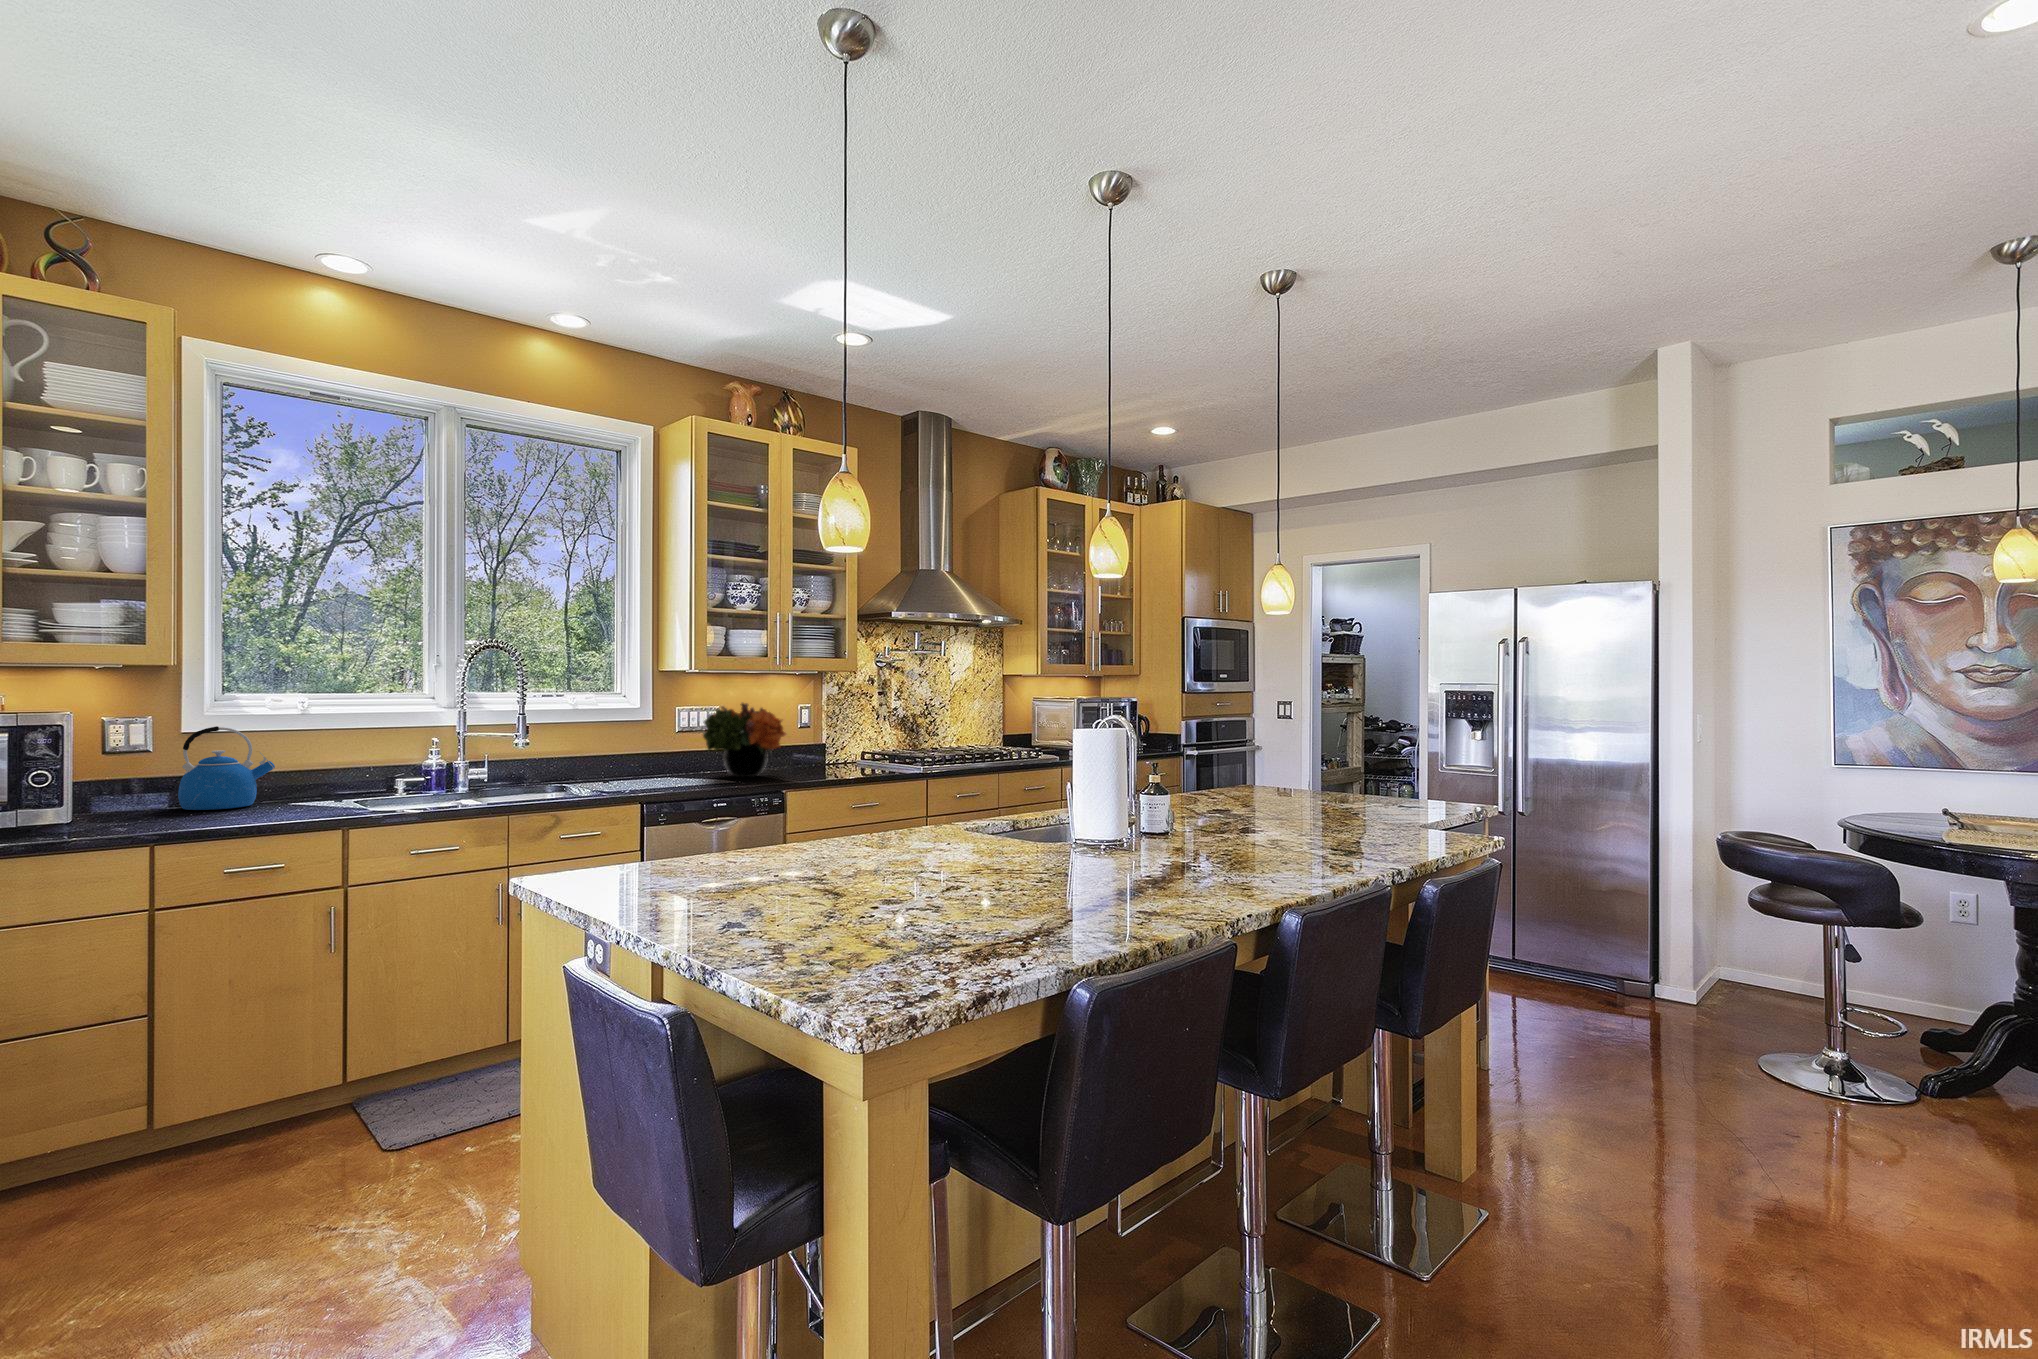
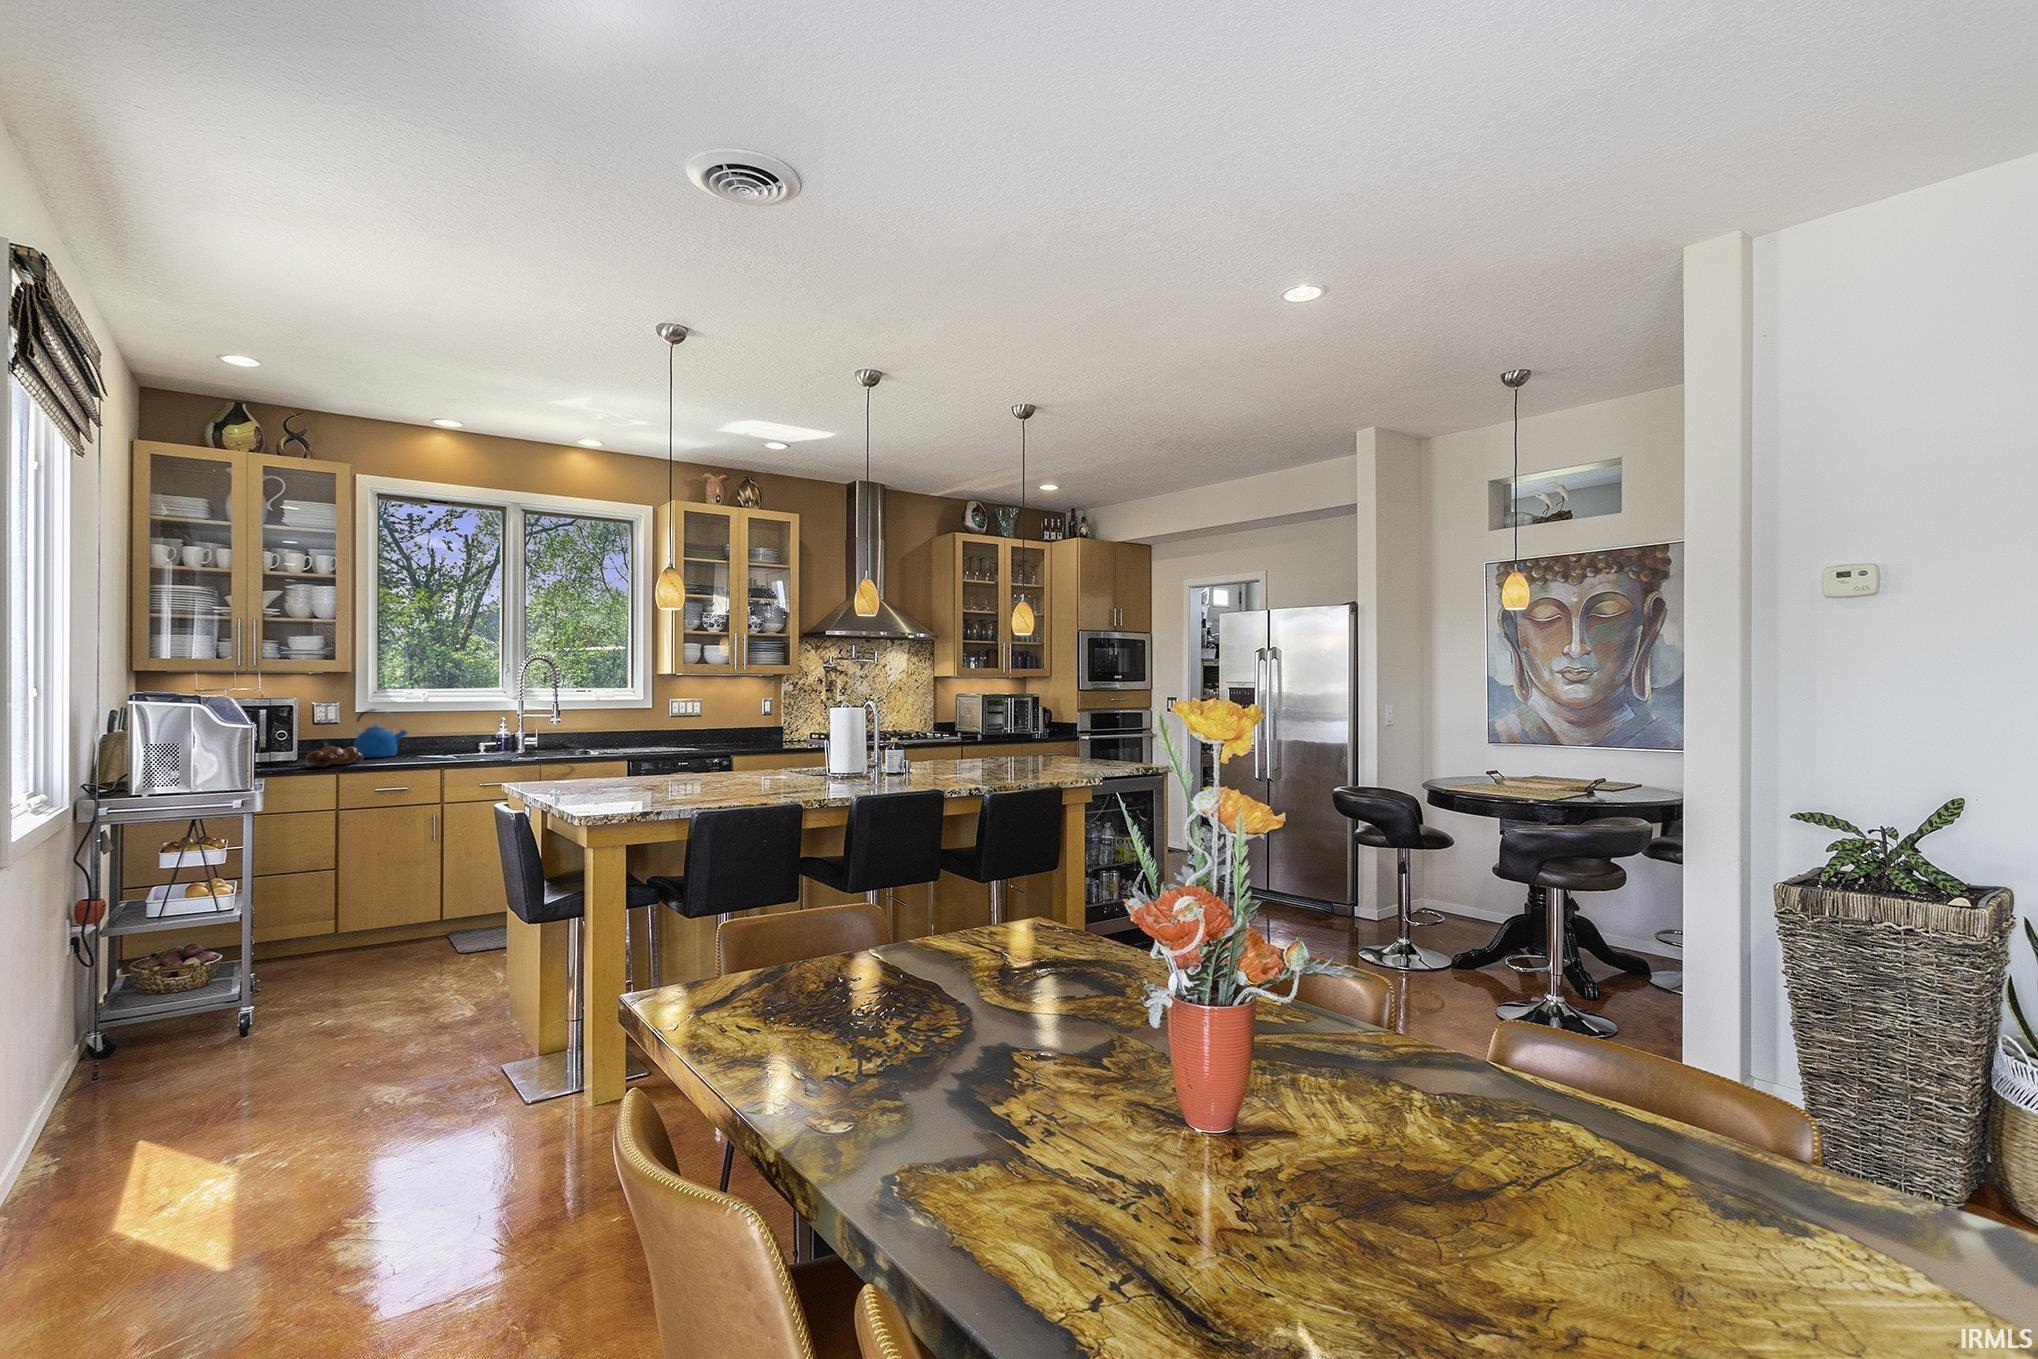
flower arrangement: present [703,702,786,777] -> none [678,696,739,746]
bread loaf: none [90,794,201,833] -> present [305,746,364,767]

